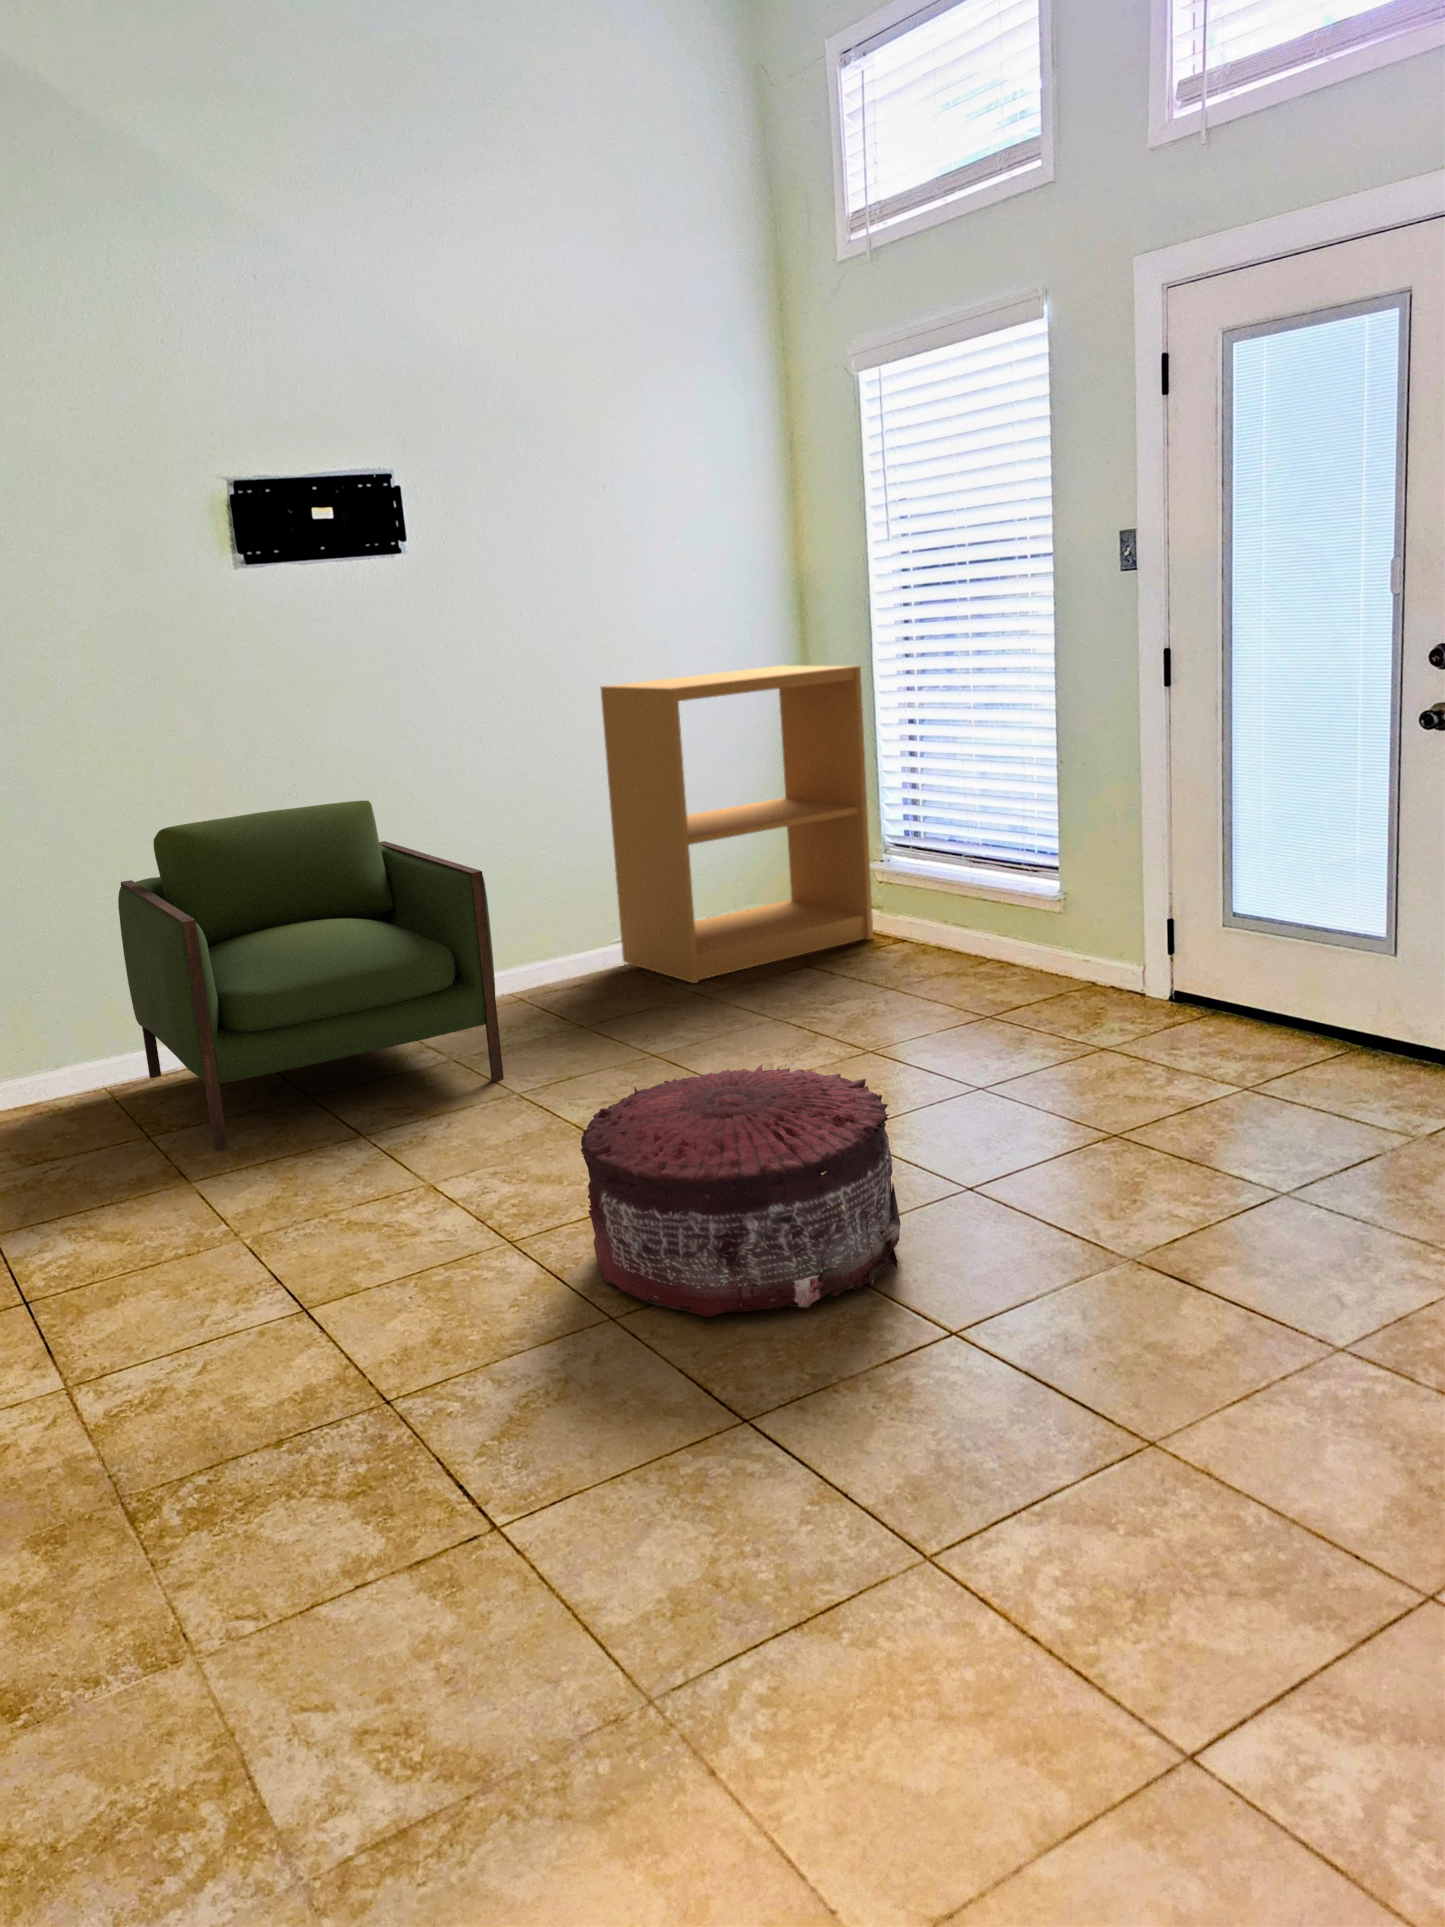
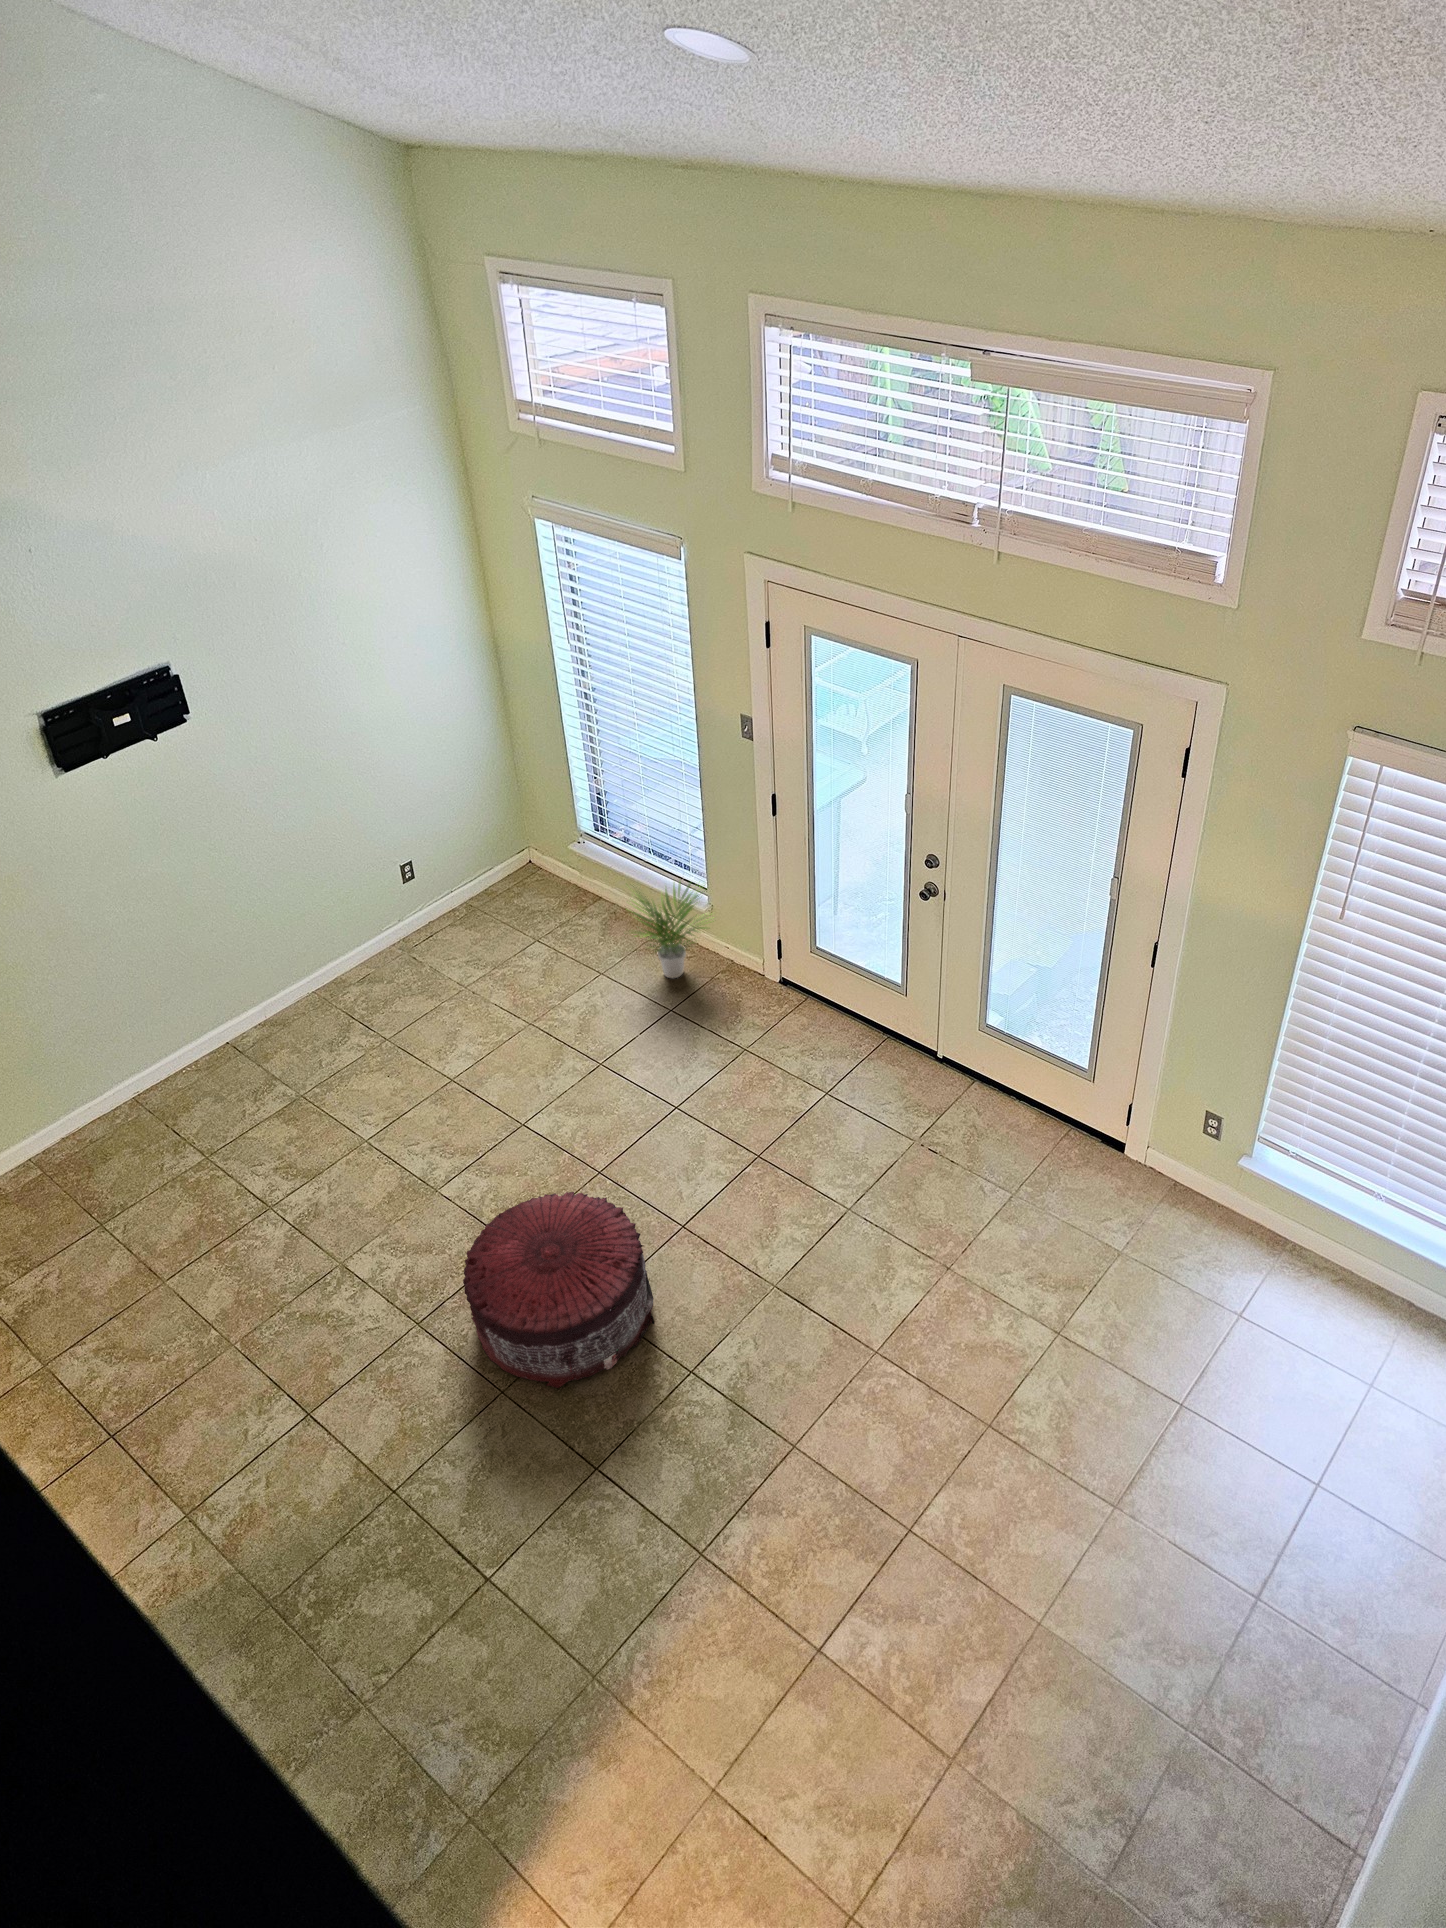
bookshelf: present [601,665,873,983] -> none [355,705,575,980]
armchair: present [118,801,504,1149] -> none [27,936,354,1245]
potted plant: none [927,832,1071,991] -> present [634,882,710,978]

